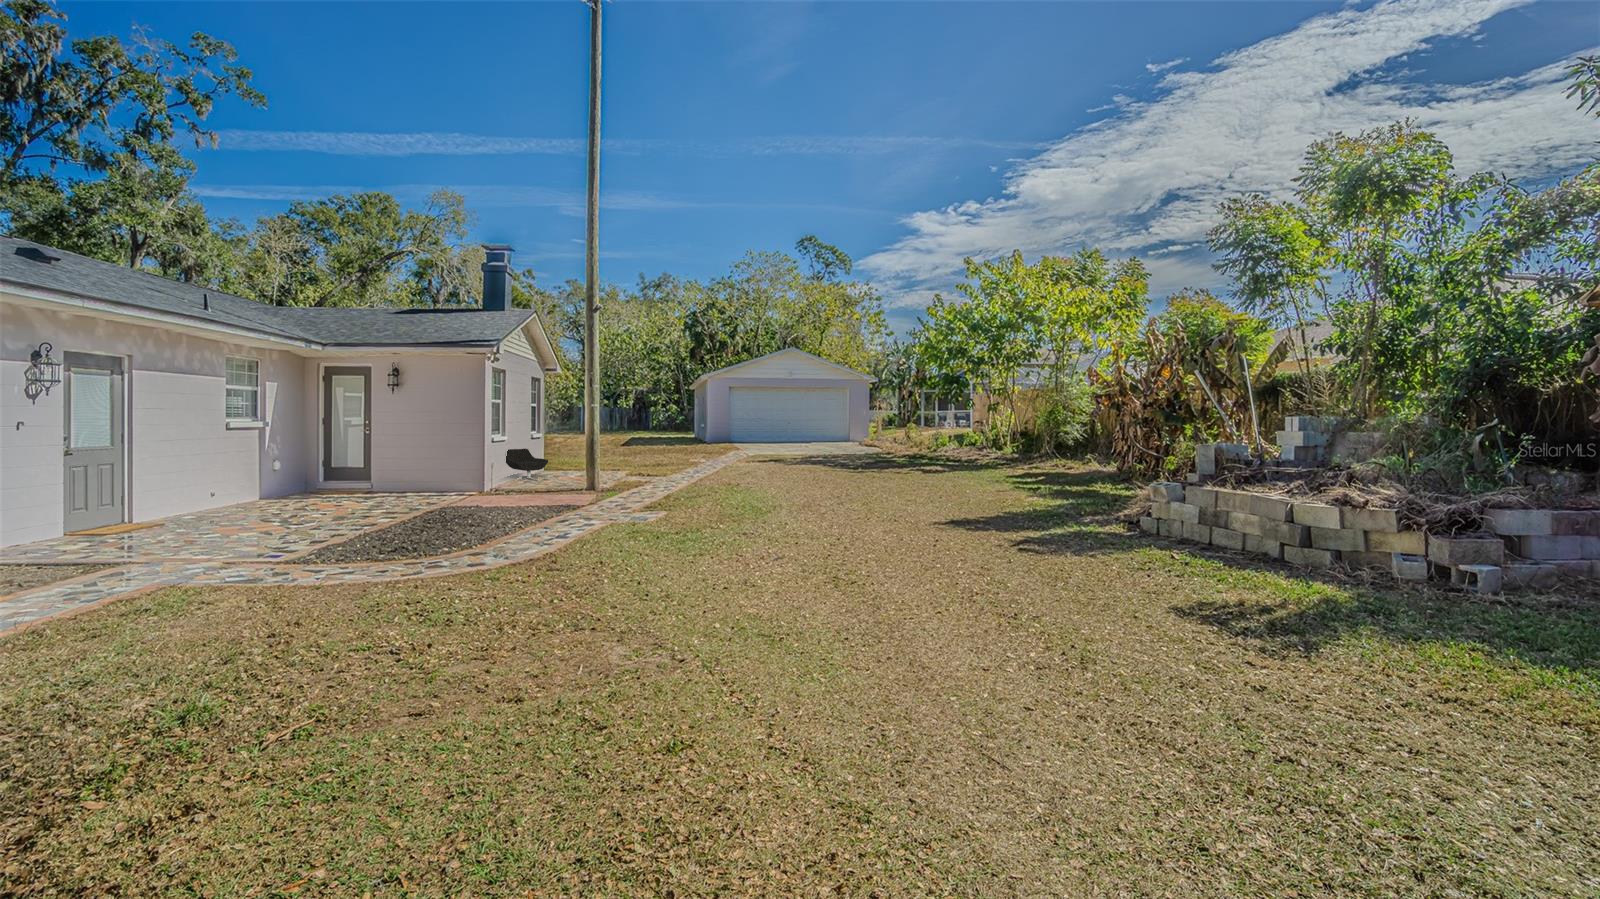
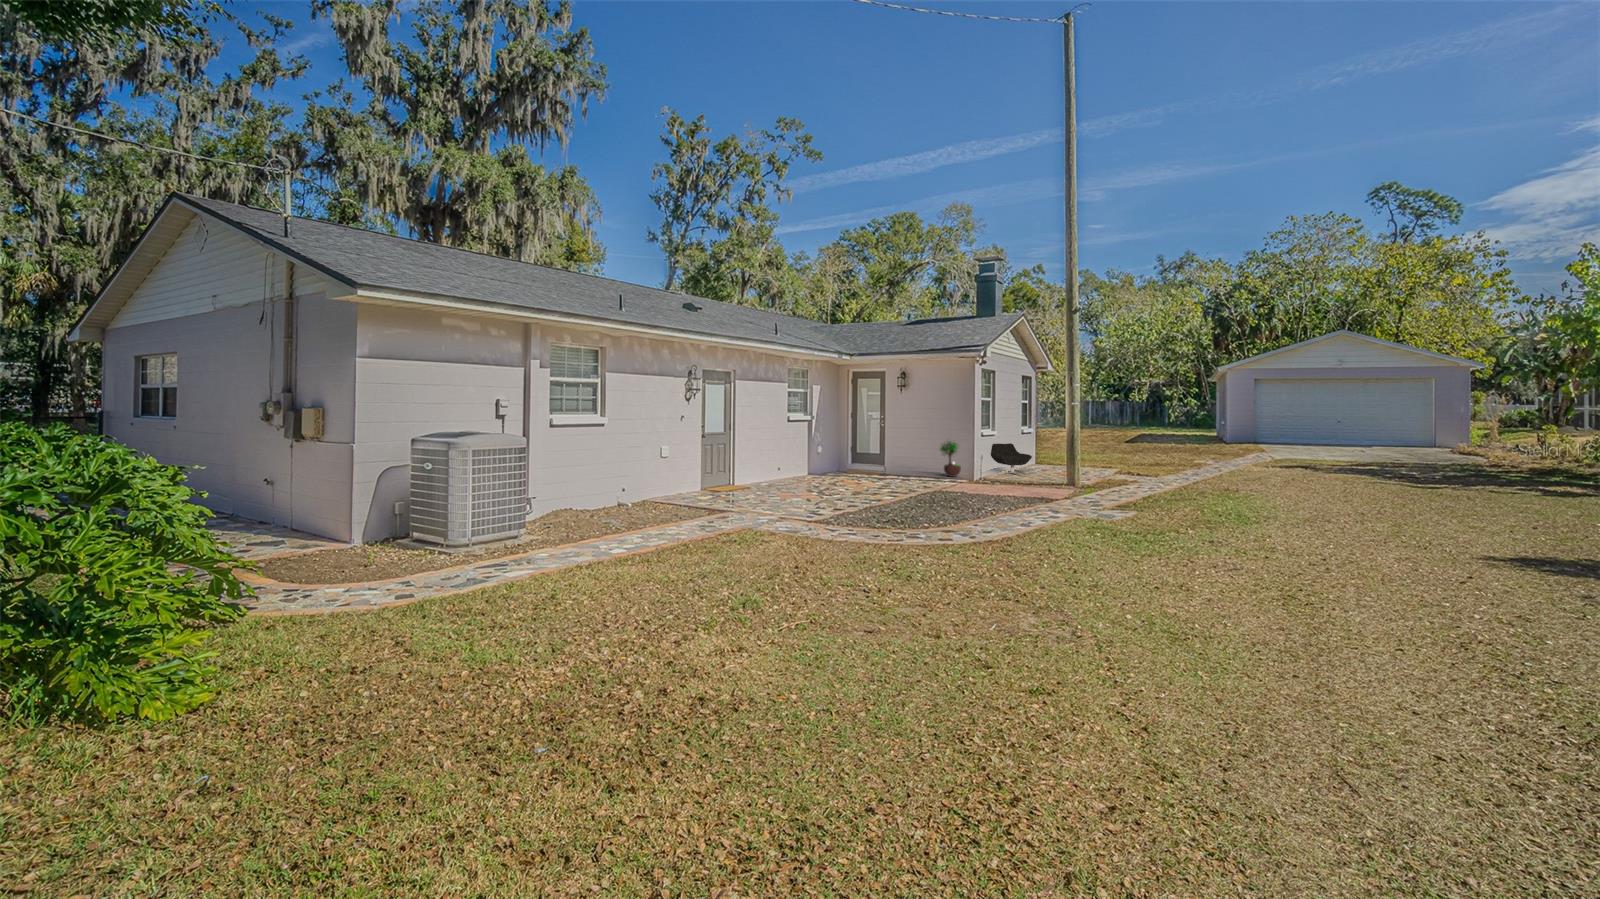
potted tree: none [446,445,474,487] -> present [940,441,961,477]

